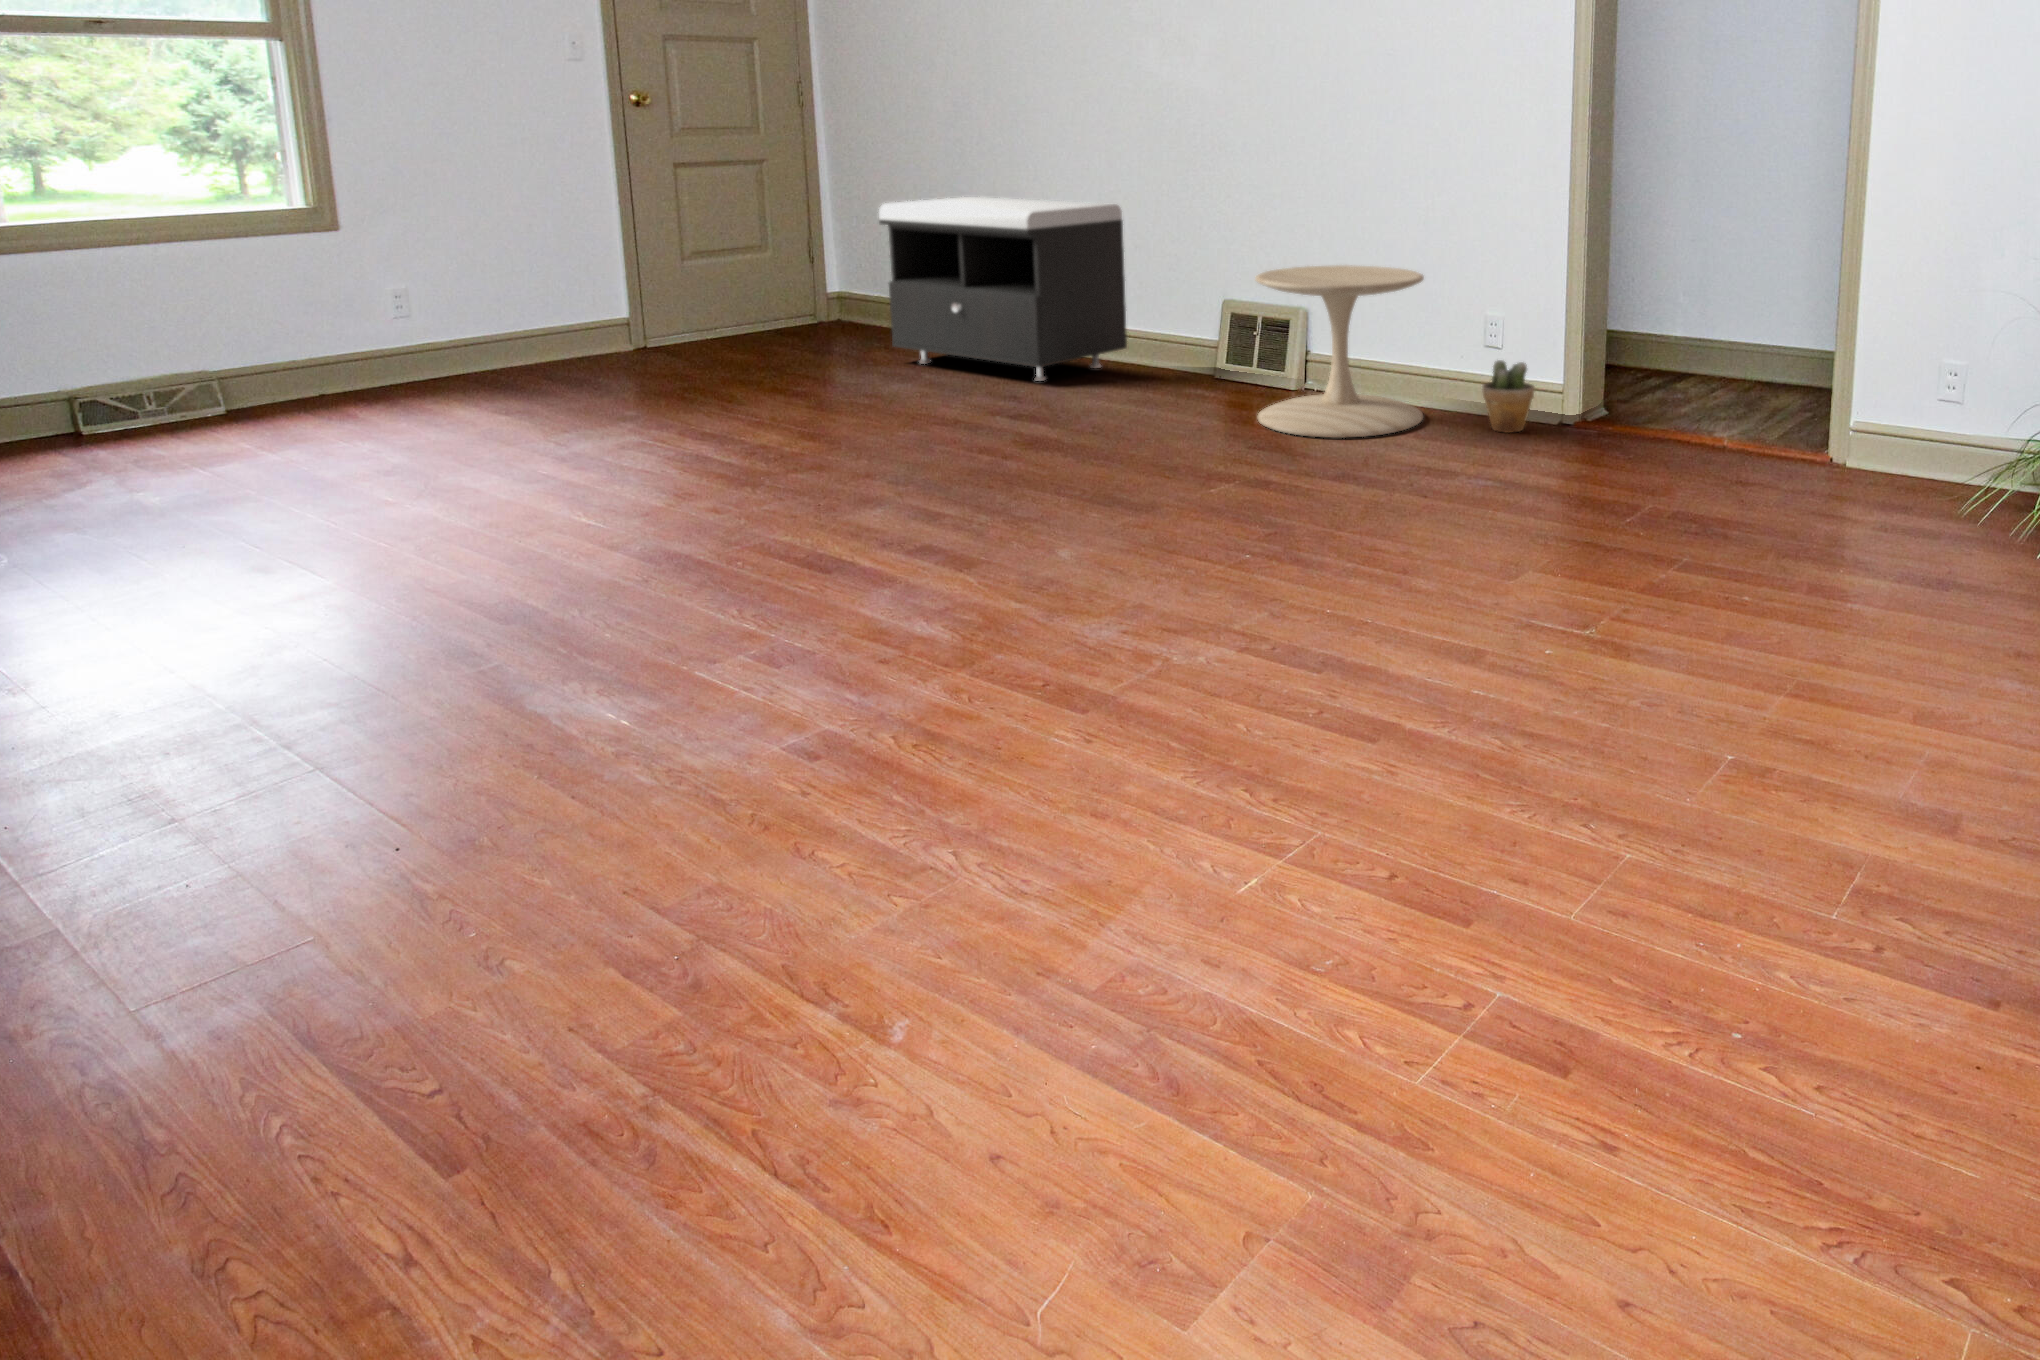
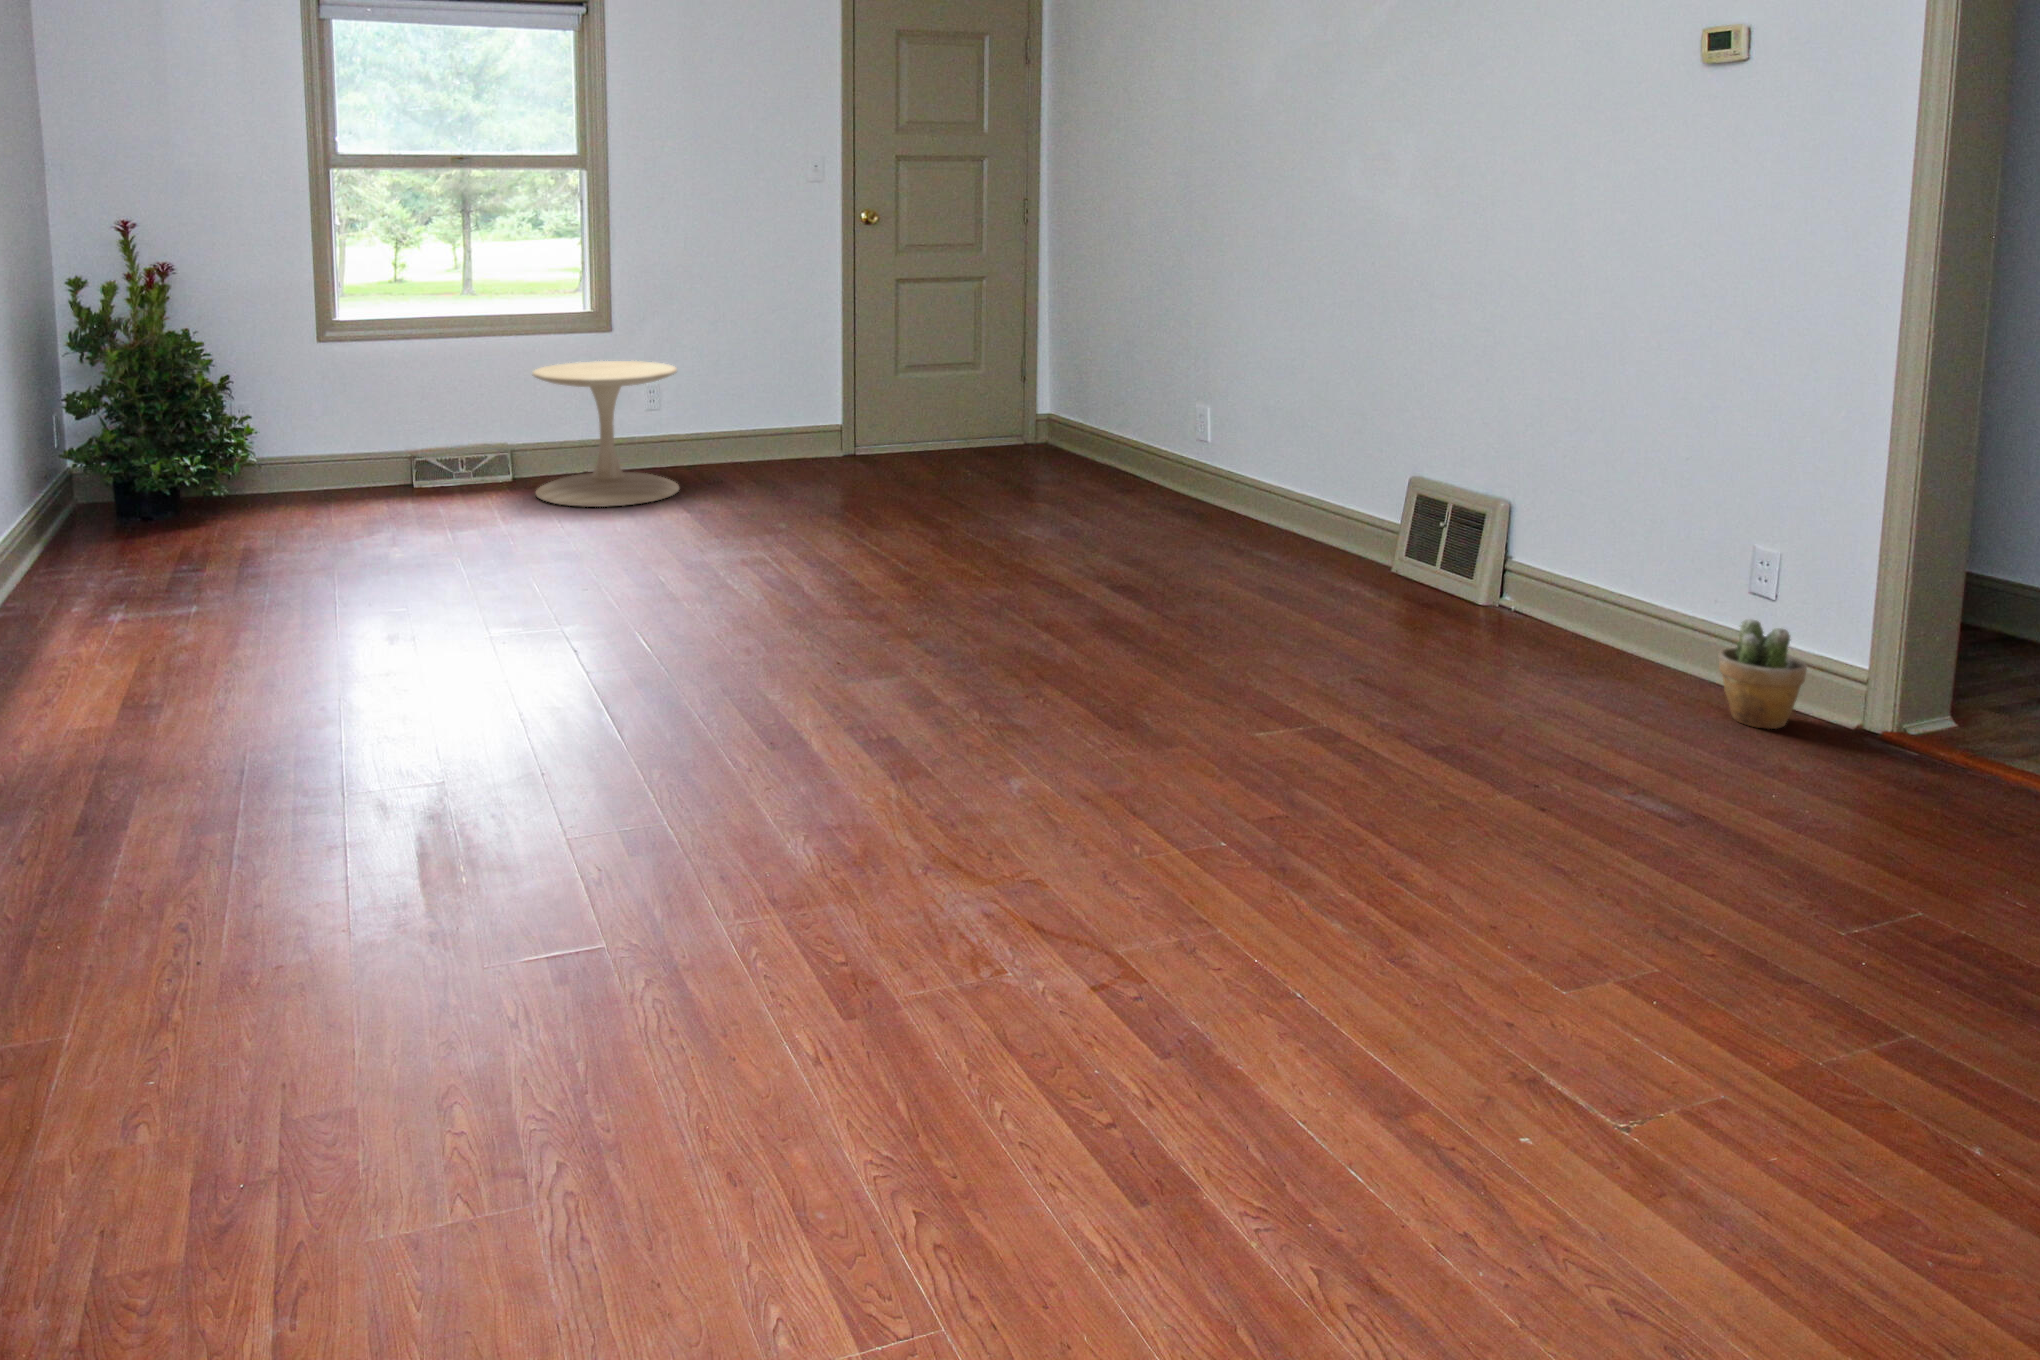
storage bench: present [879,197,1127,381] -> none [1050,327,1305,546]
side table: present [1255,265,1424,438] -> present [532,361,679,507]

